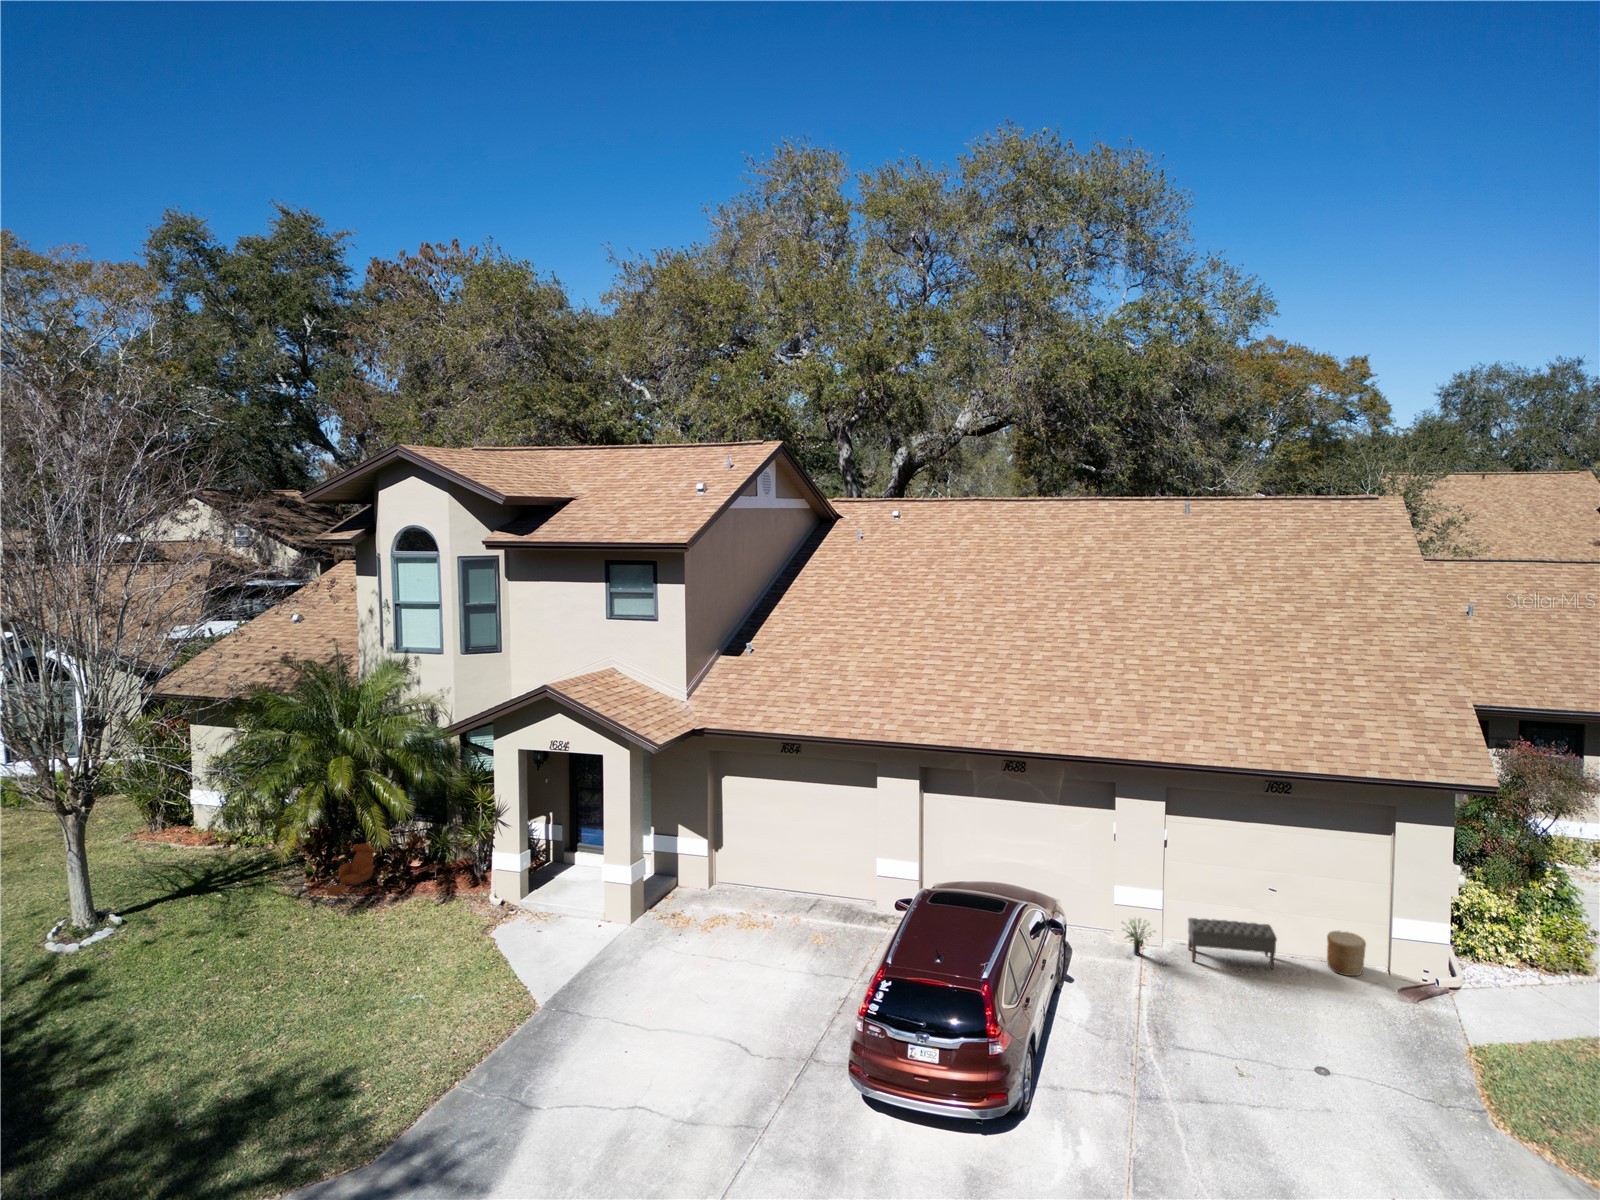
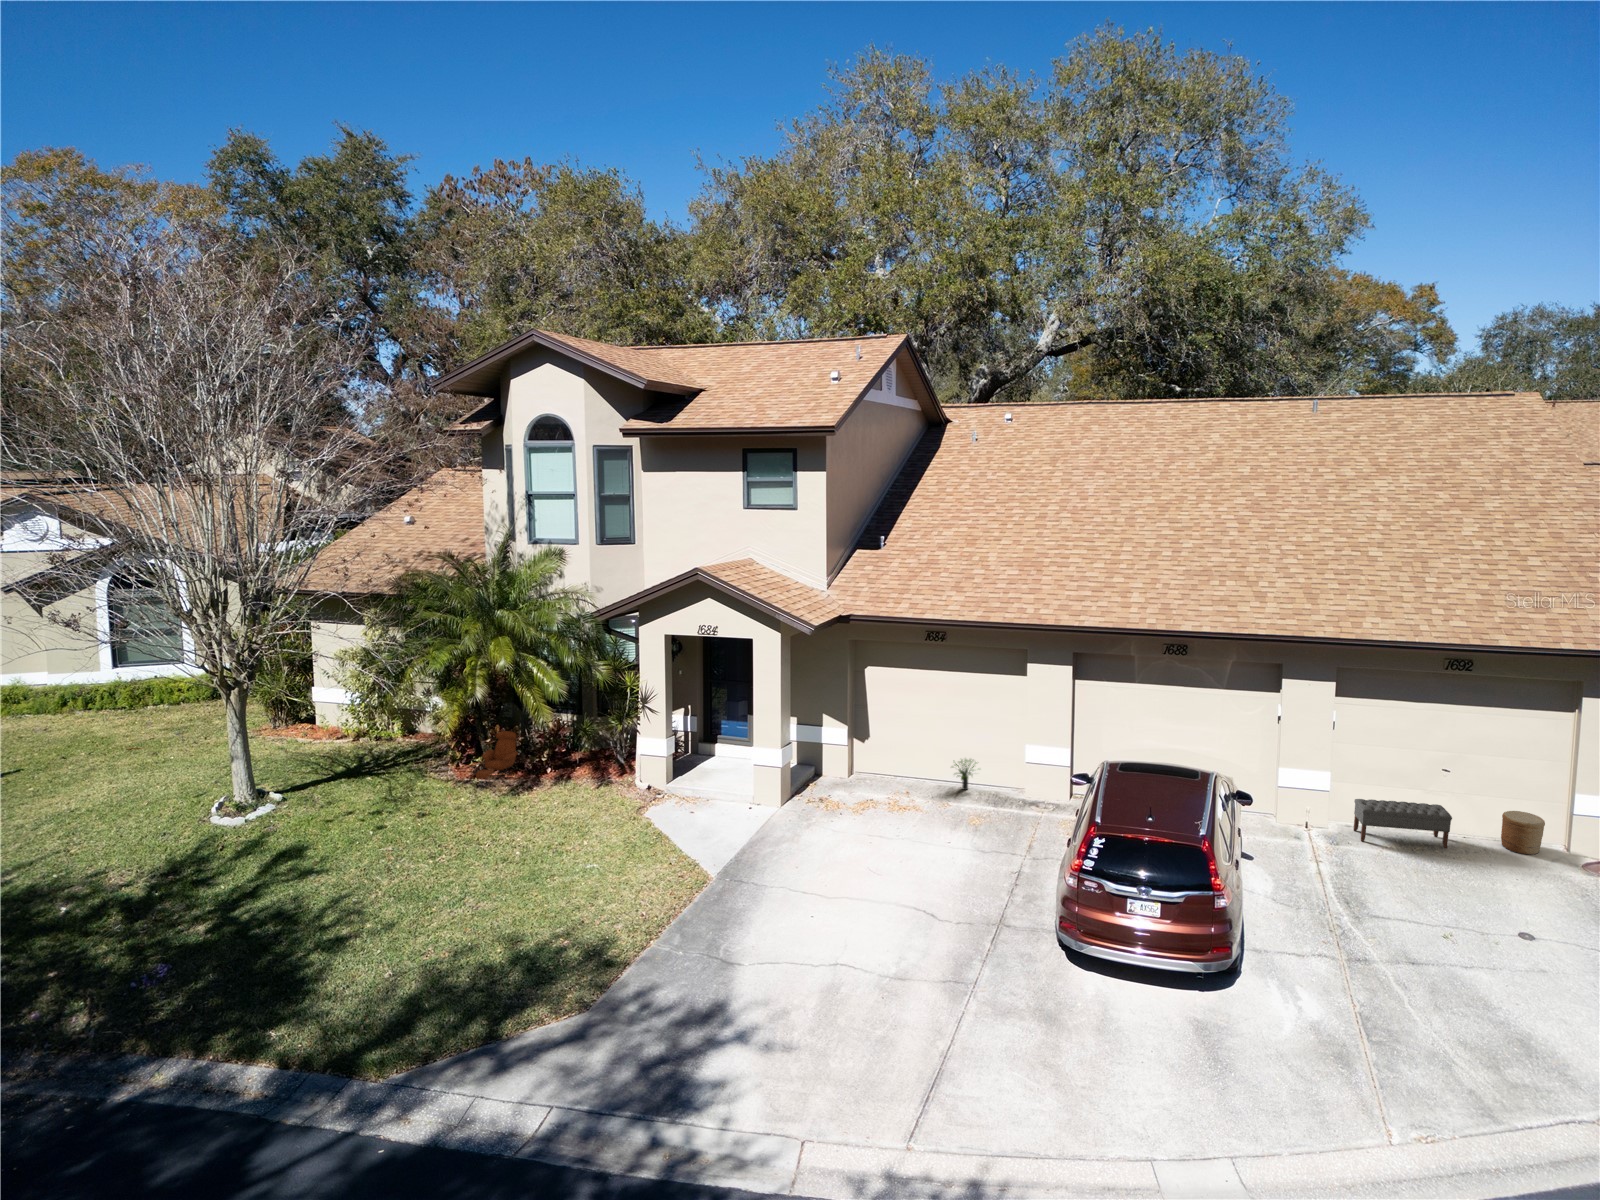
potted plant: present [1122,918,1155,955] -> present [952,759,977,790]

